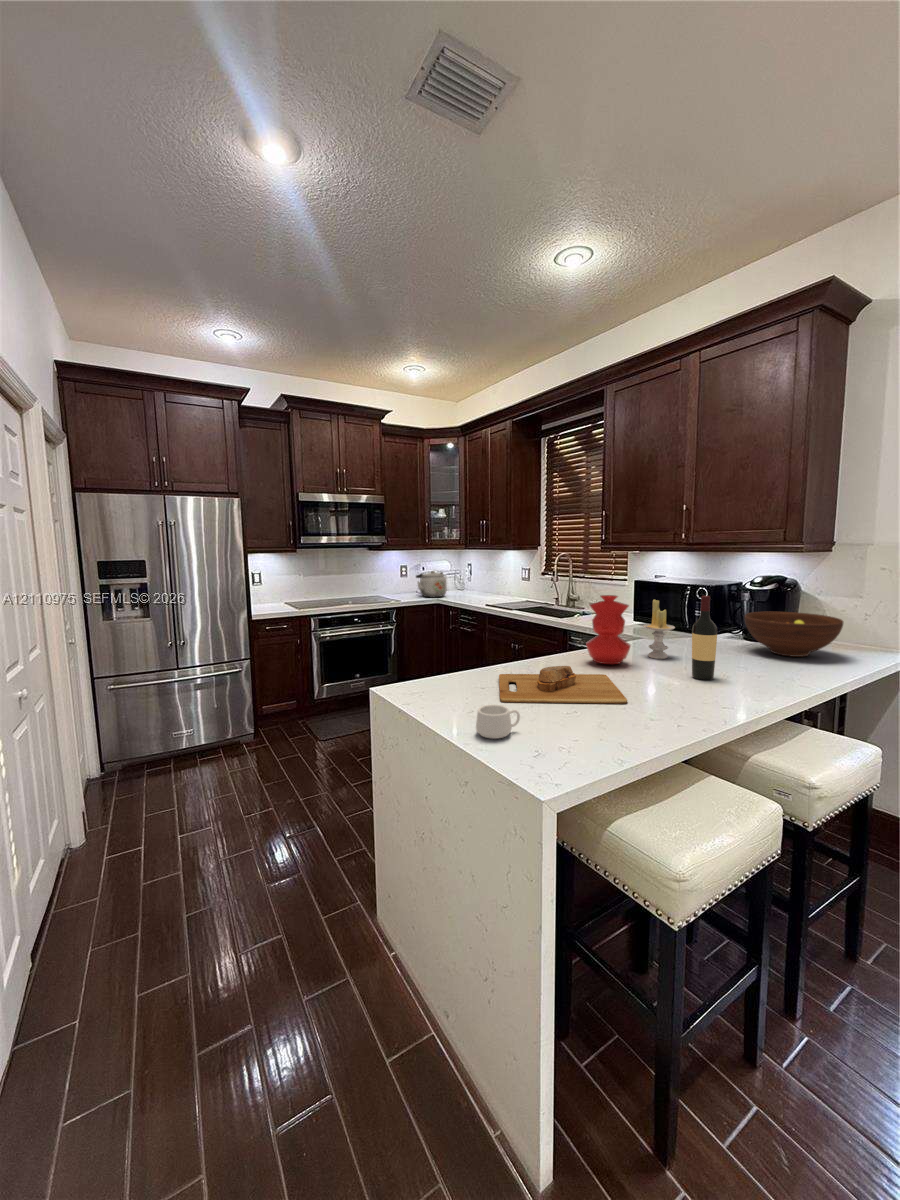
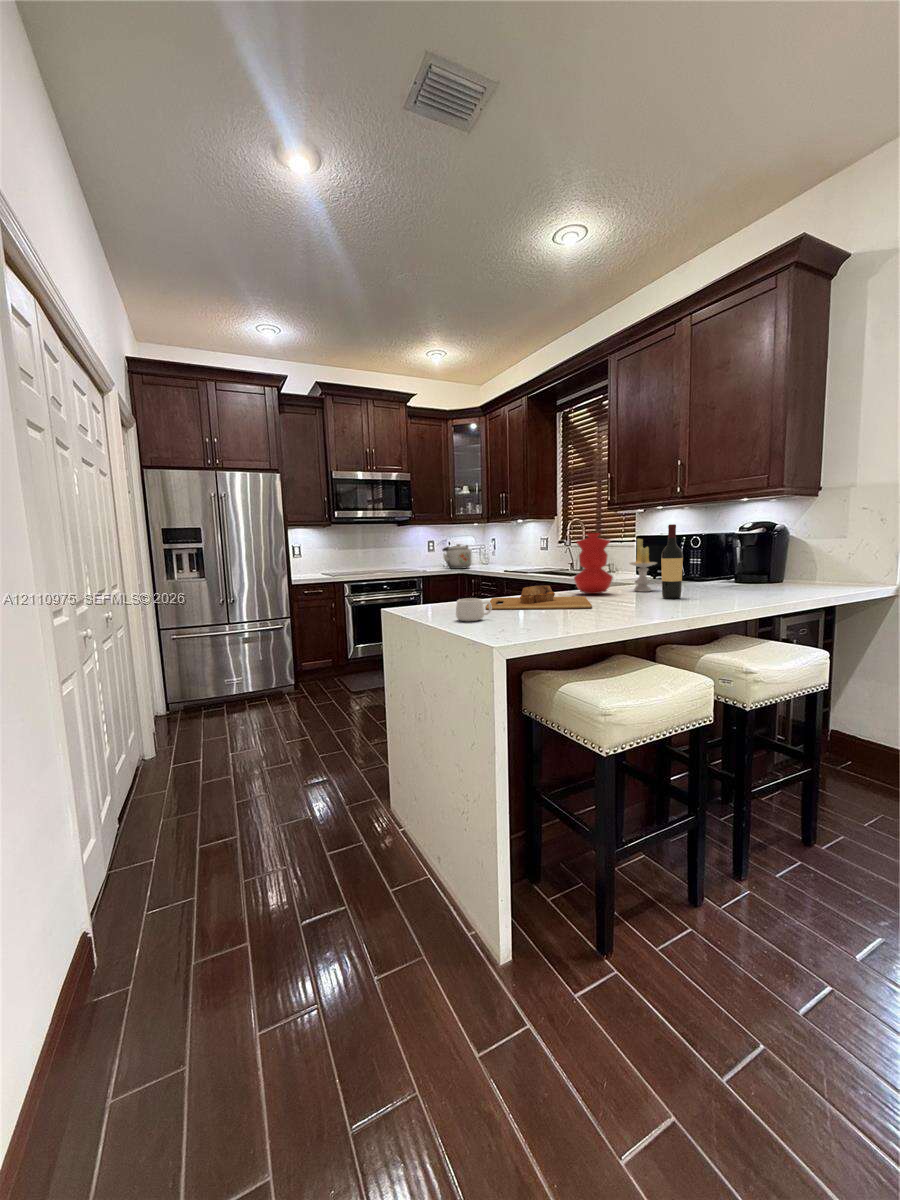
fruit bowl: present [745,612,843,657] -> none [727,551,816,588]

